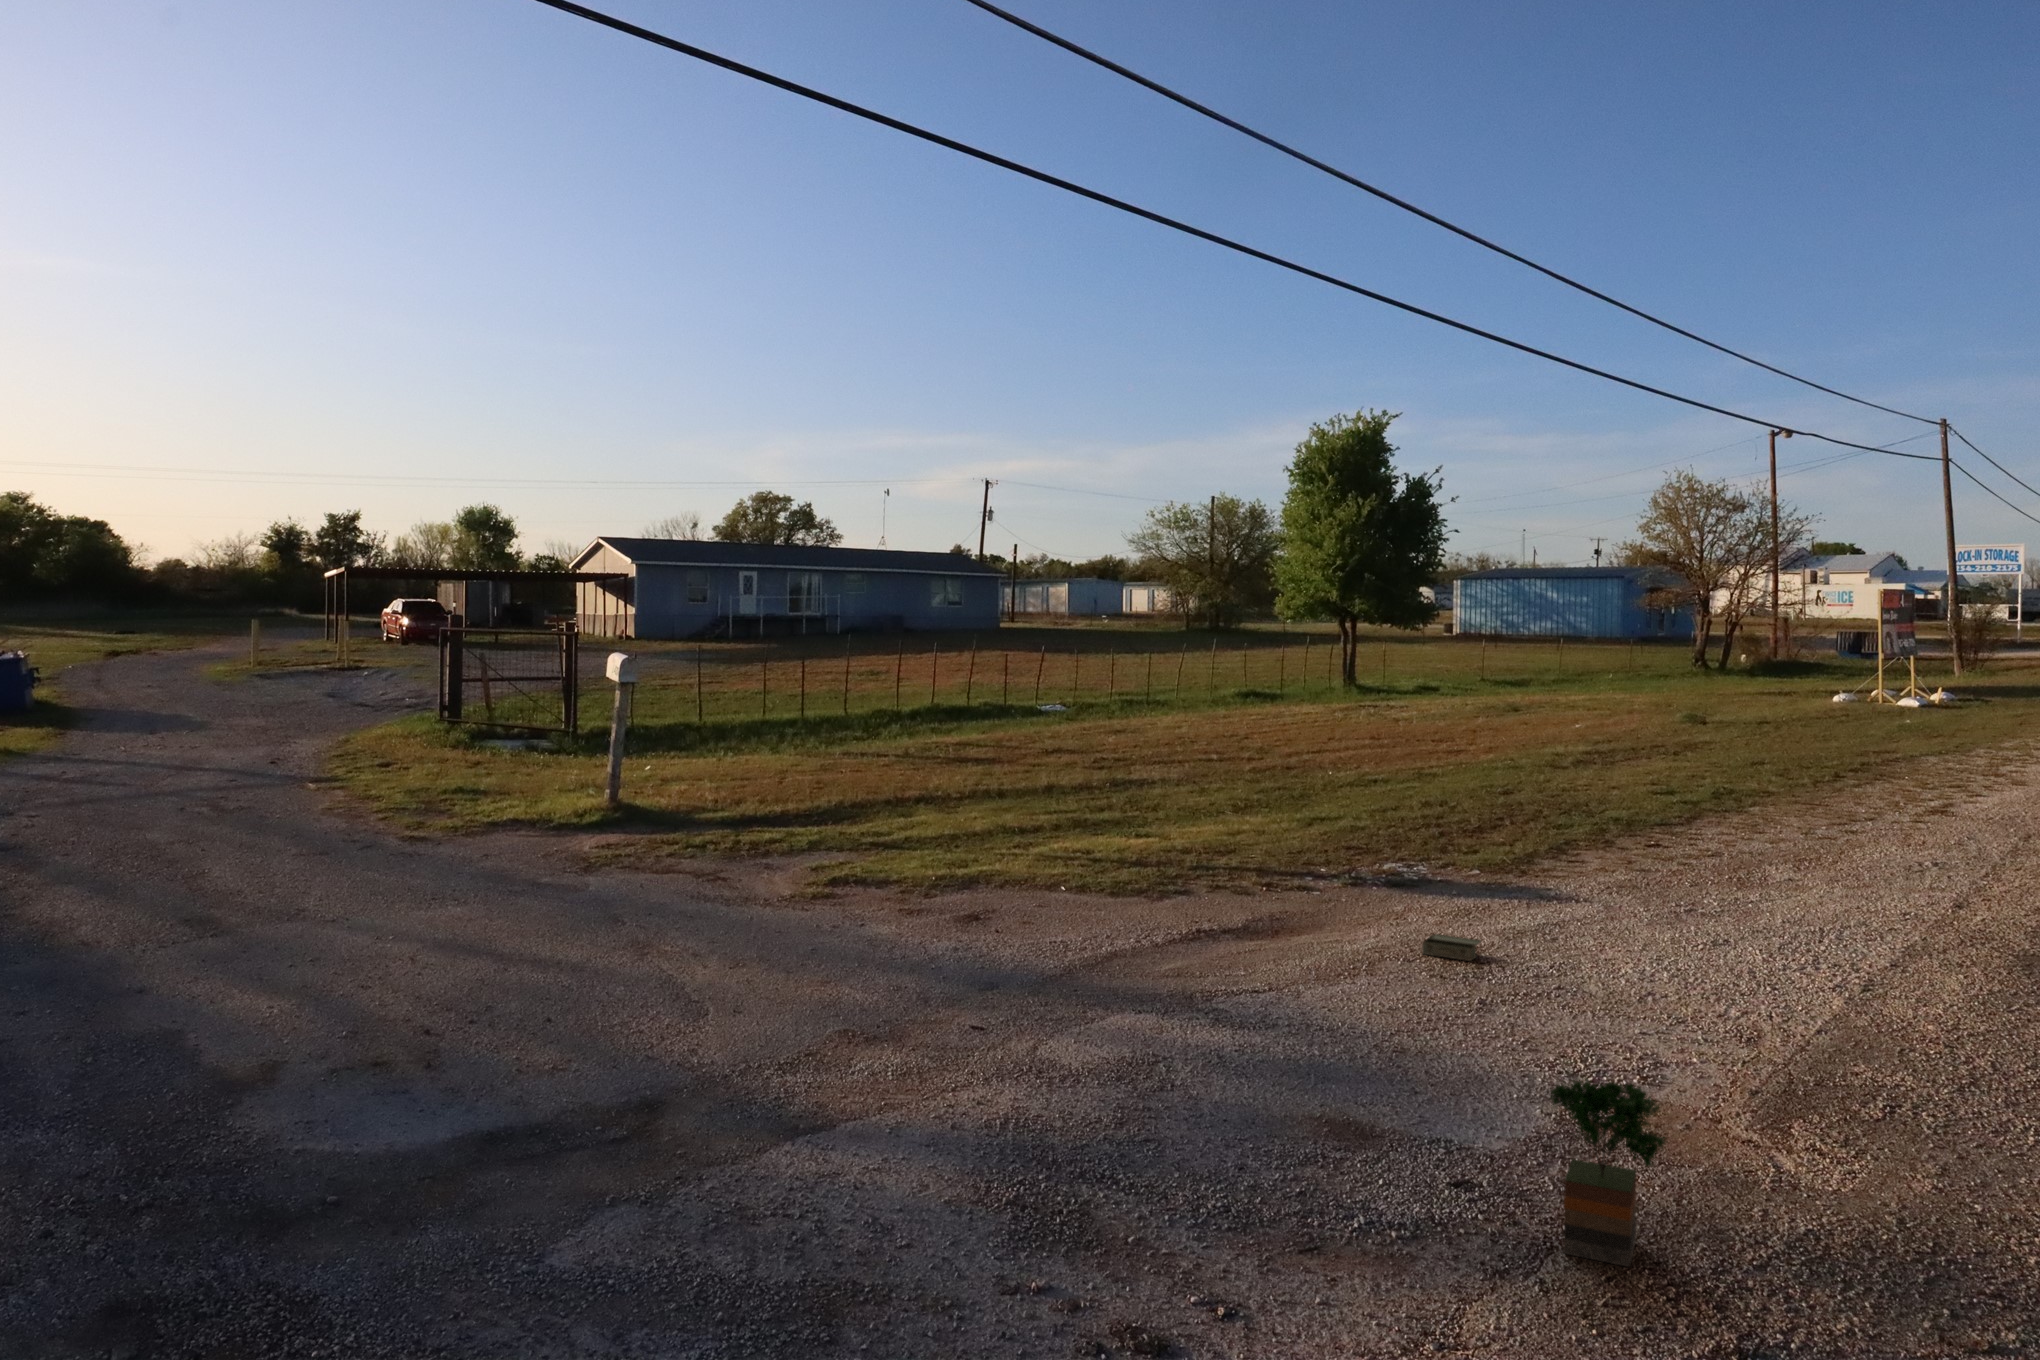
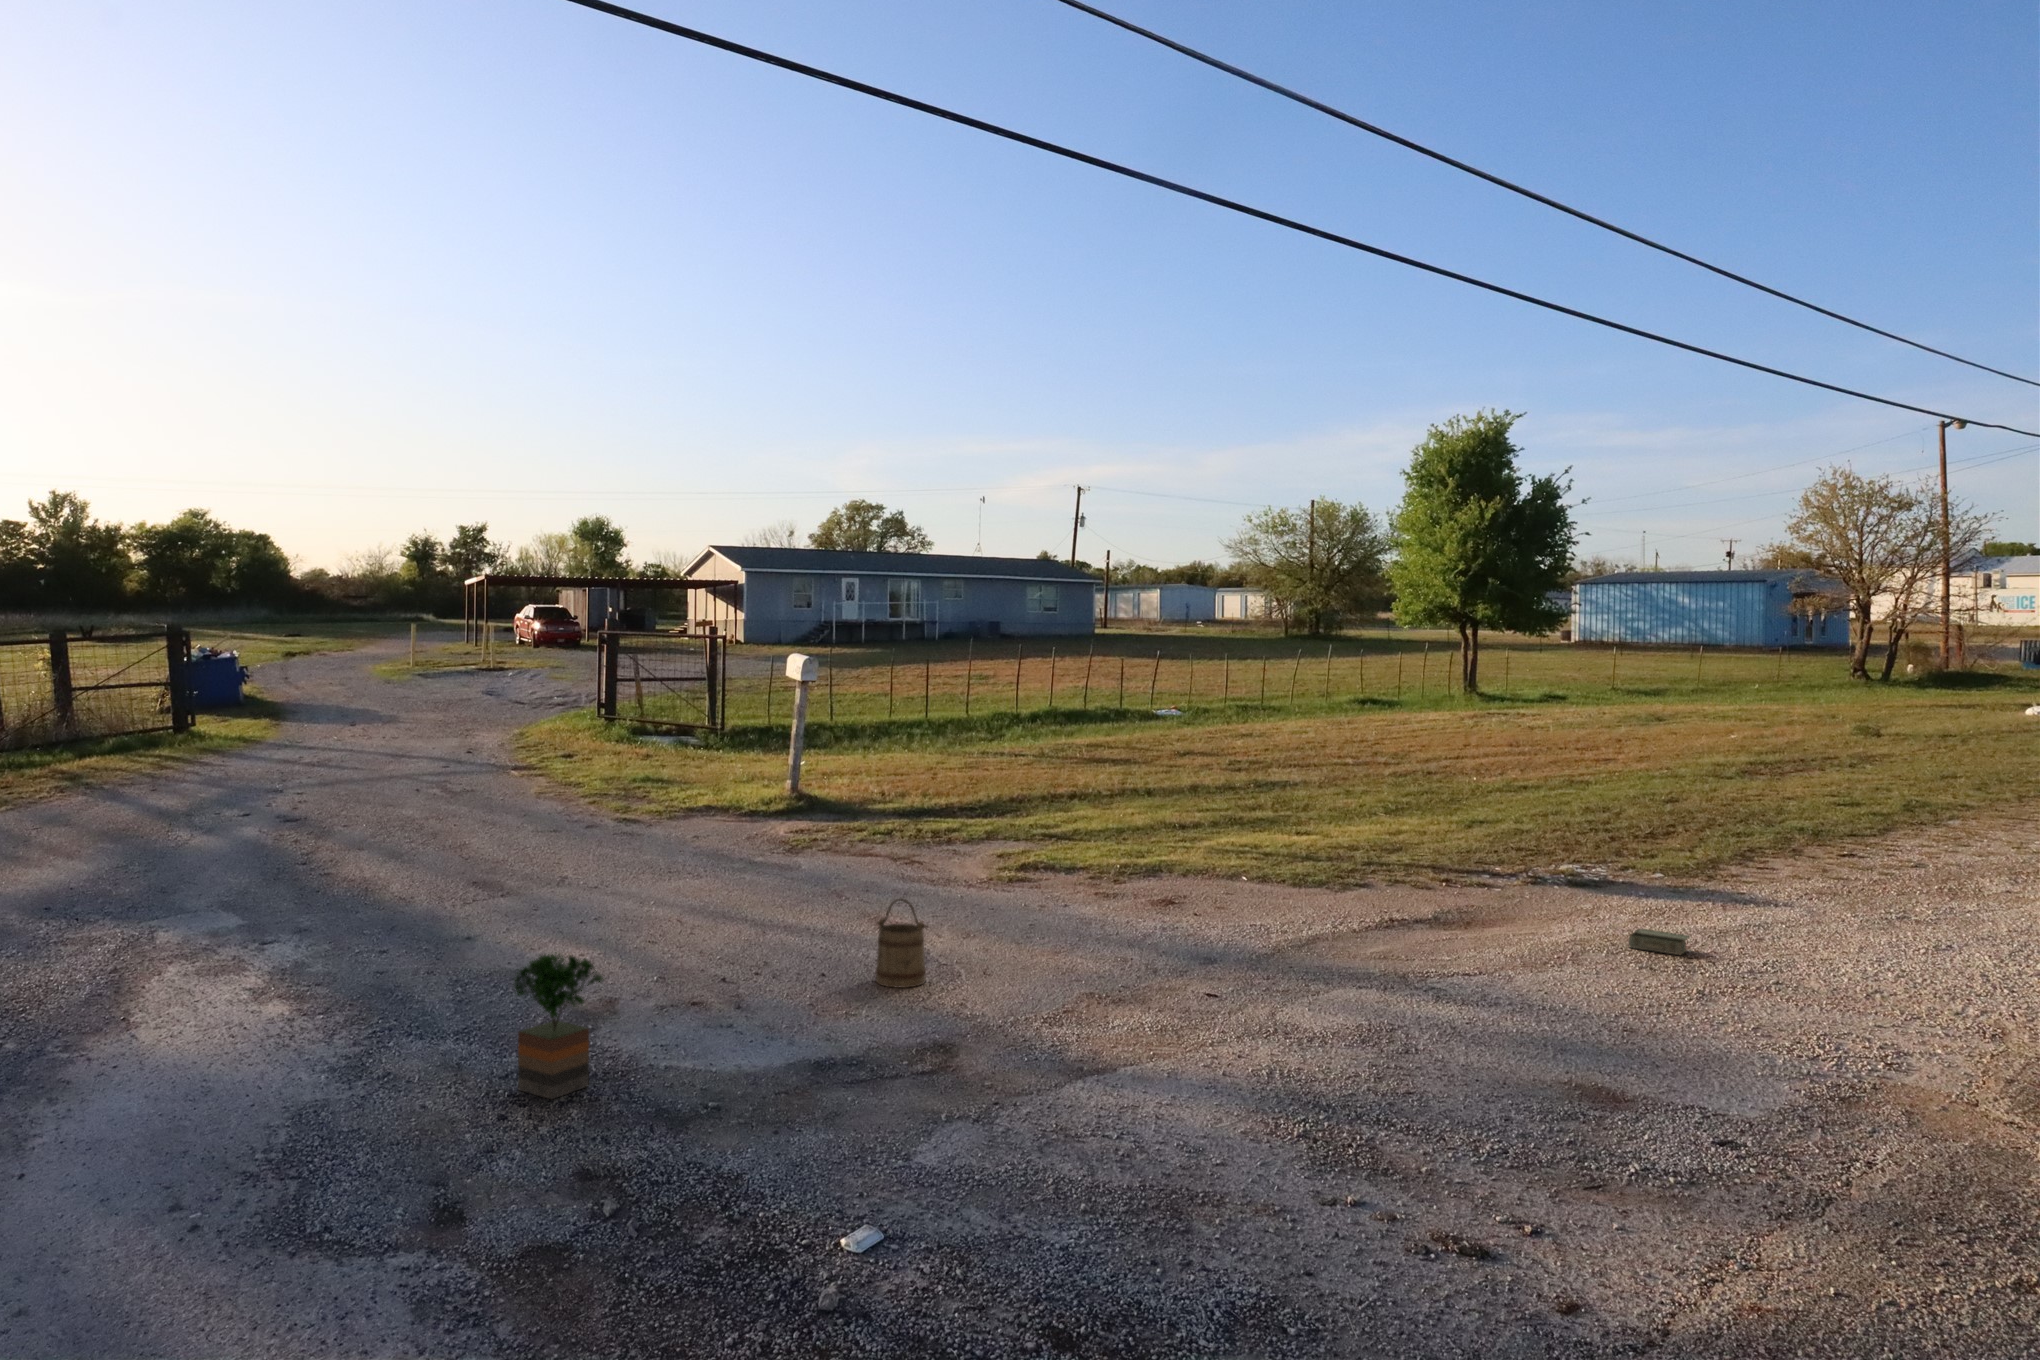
bucket: none [628,933,684,1029] -> present [876,899,926,988]
potted tree: present [1550,1078,1665,1267] -> present [513,954,604,1099]

